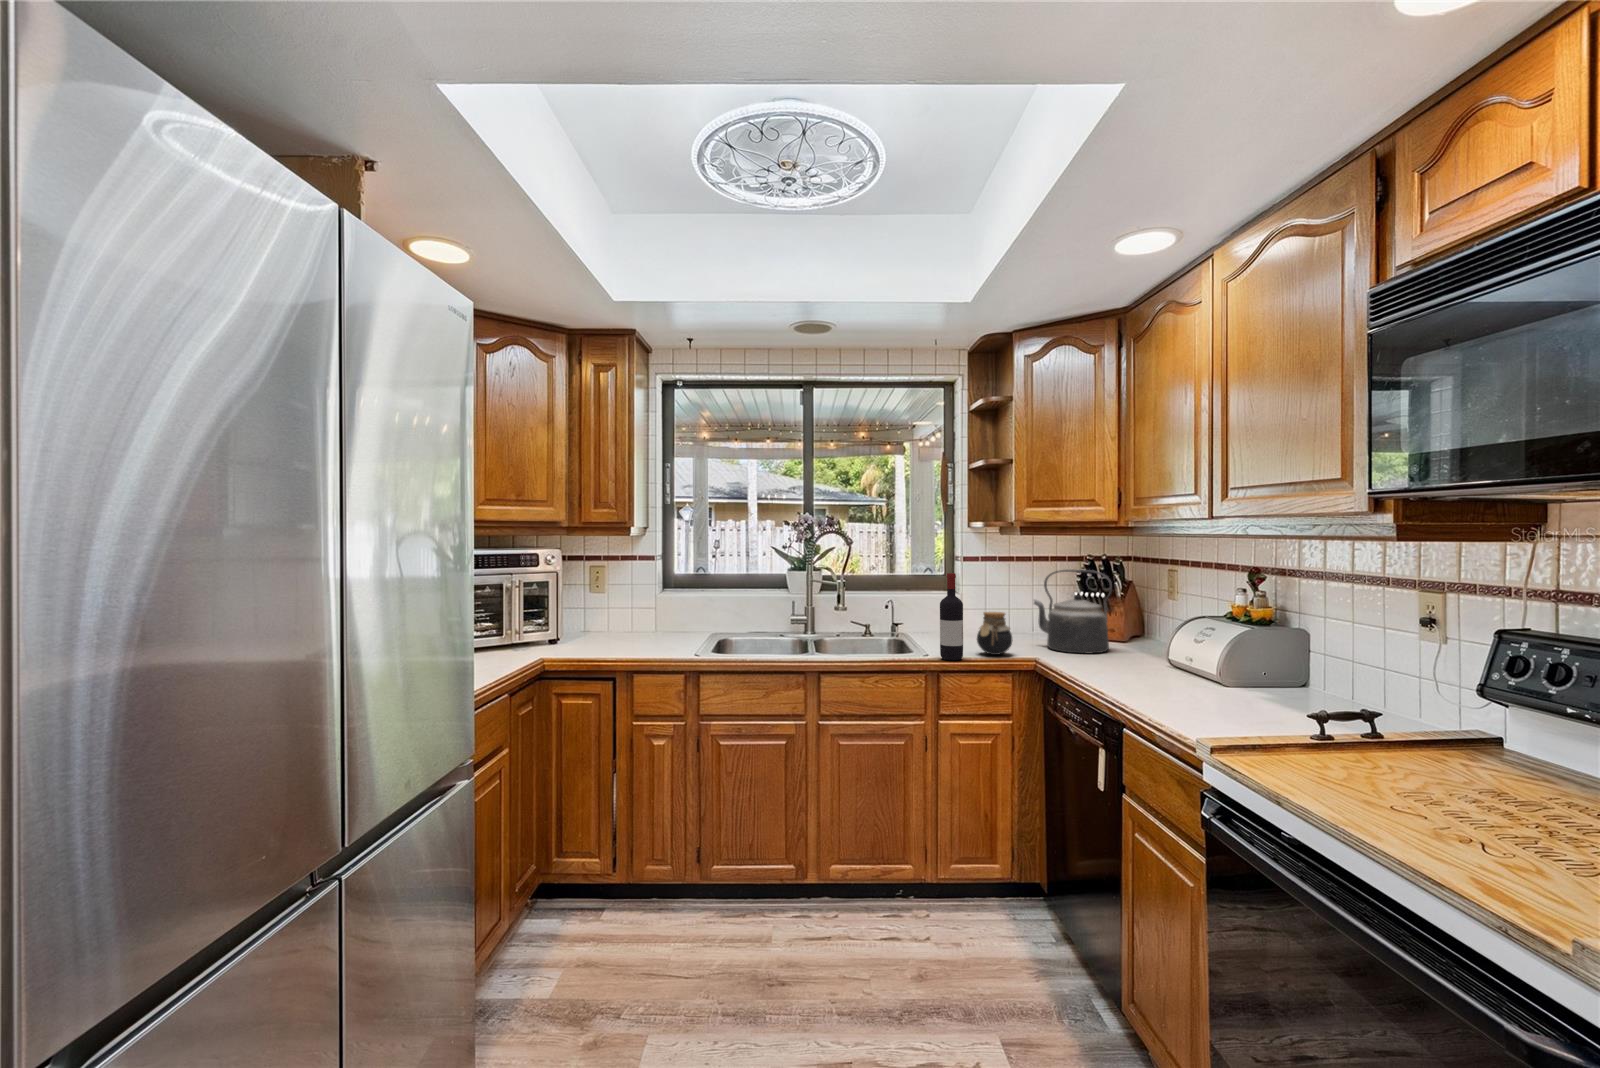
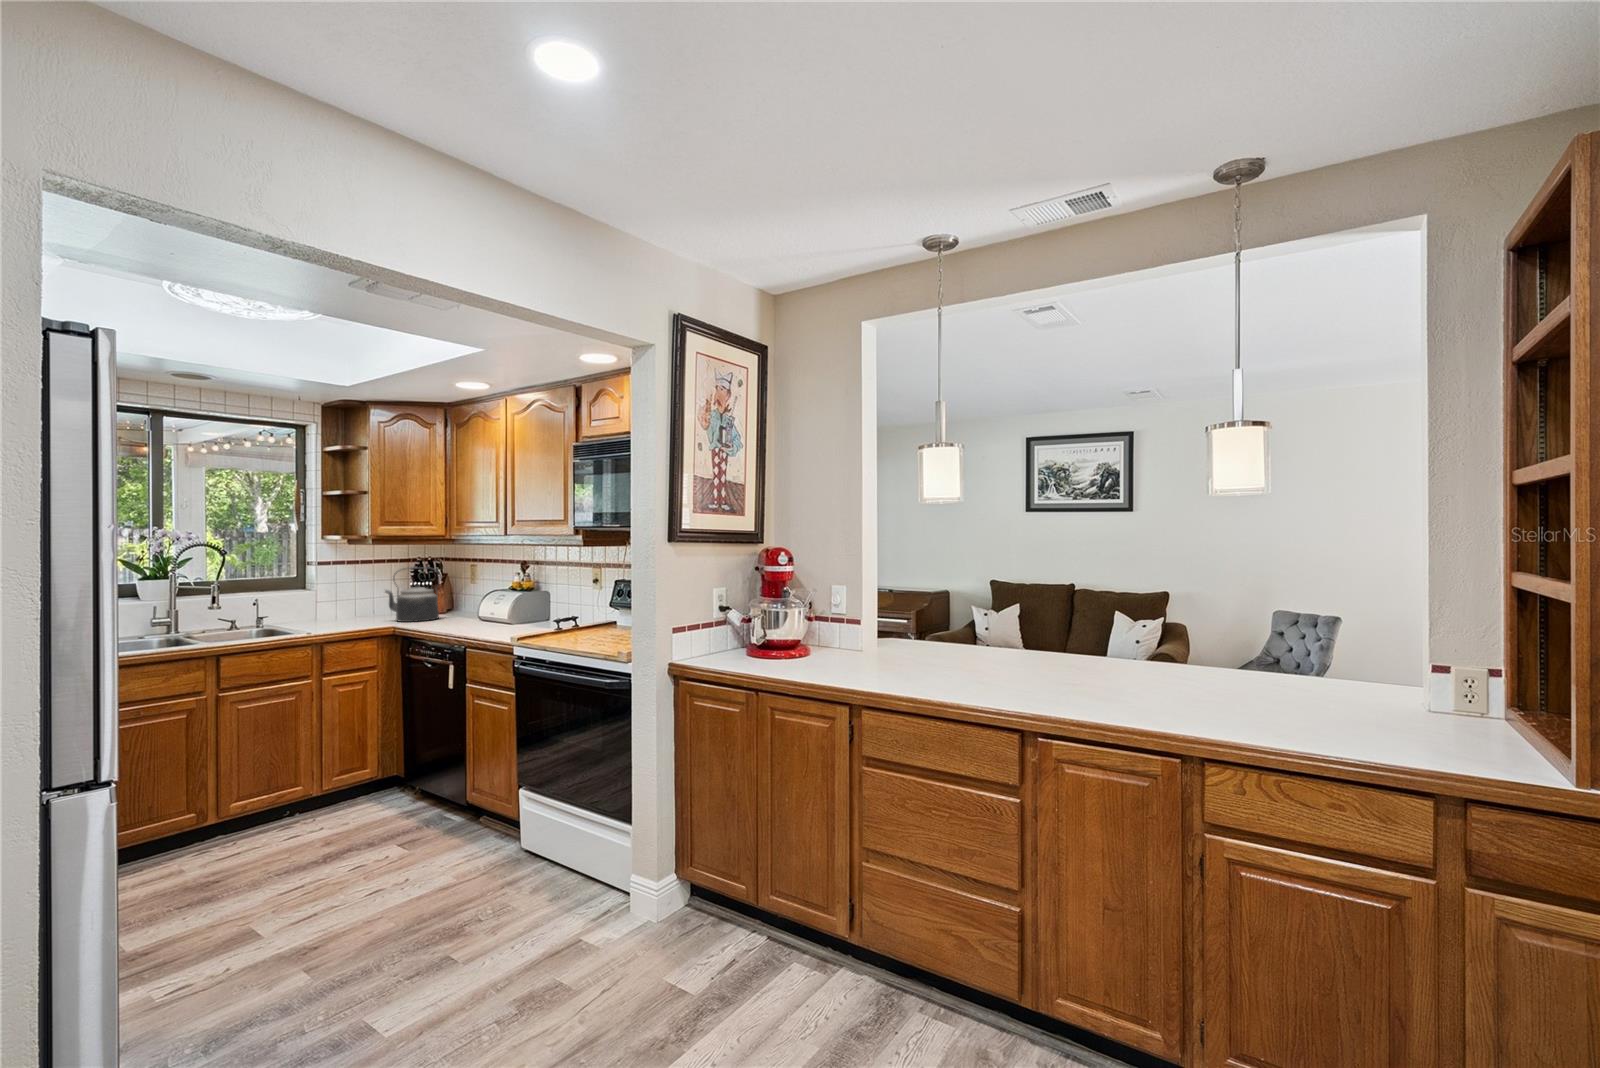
wine bottle: present [940,573,963,660] -> none [324,573,343,634]
jar: present [977,612,1012,655] -> none [348,598,376,628]

